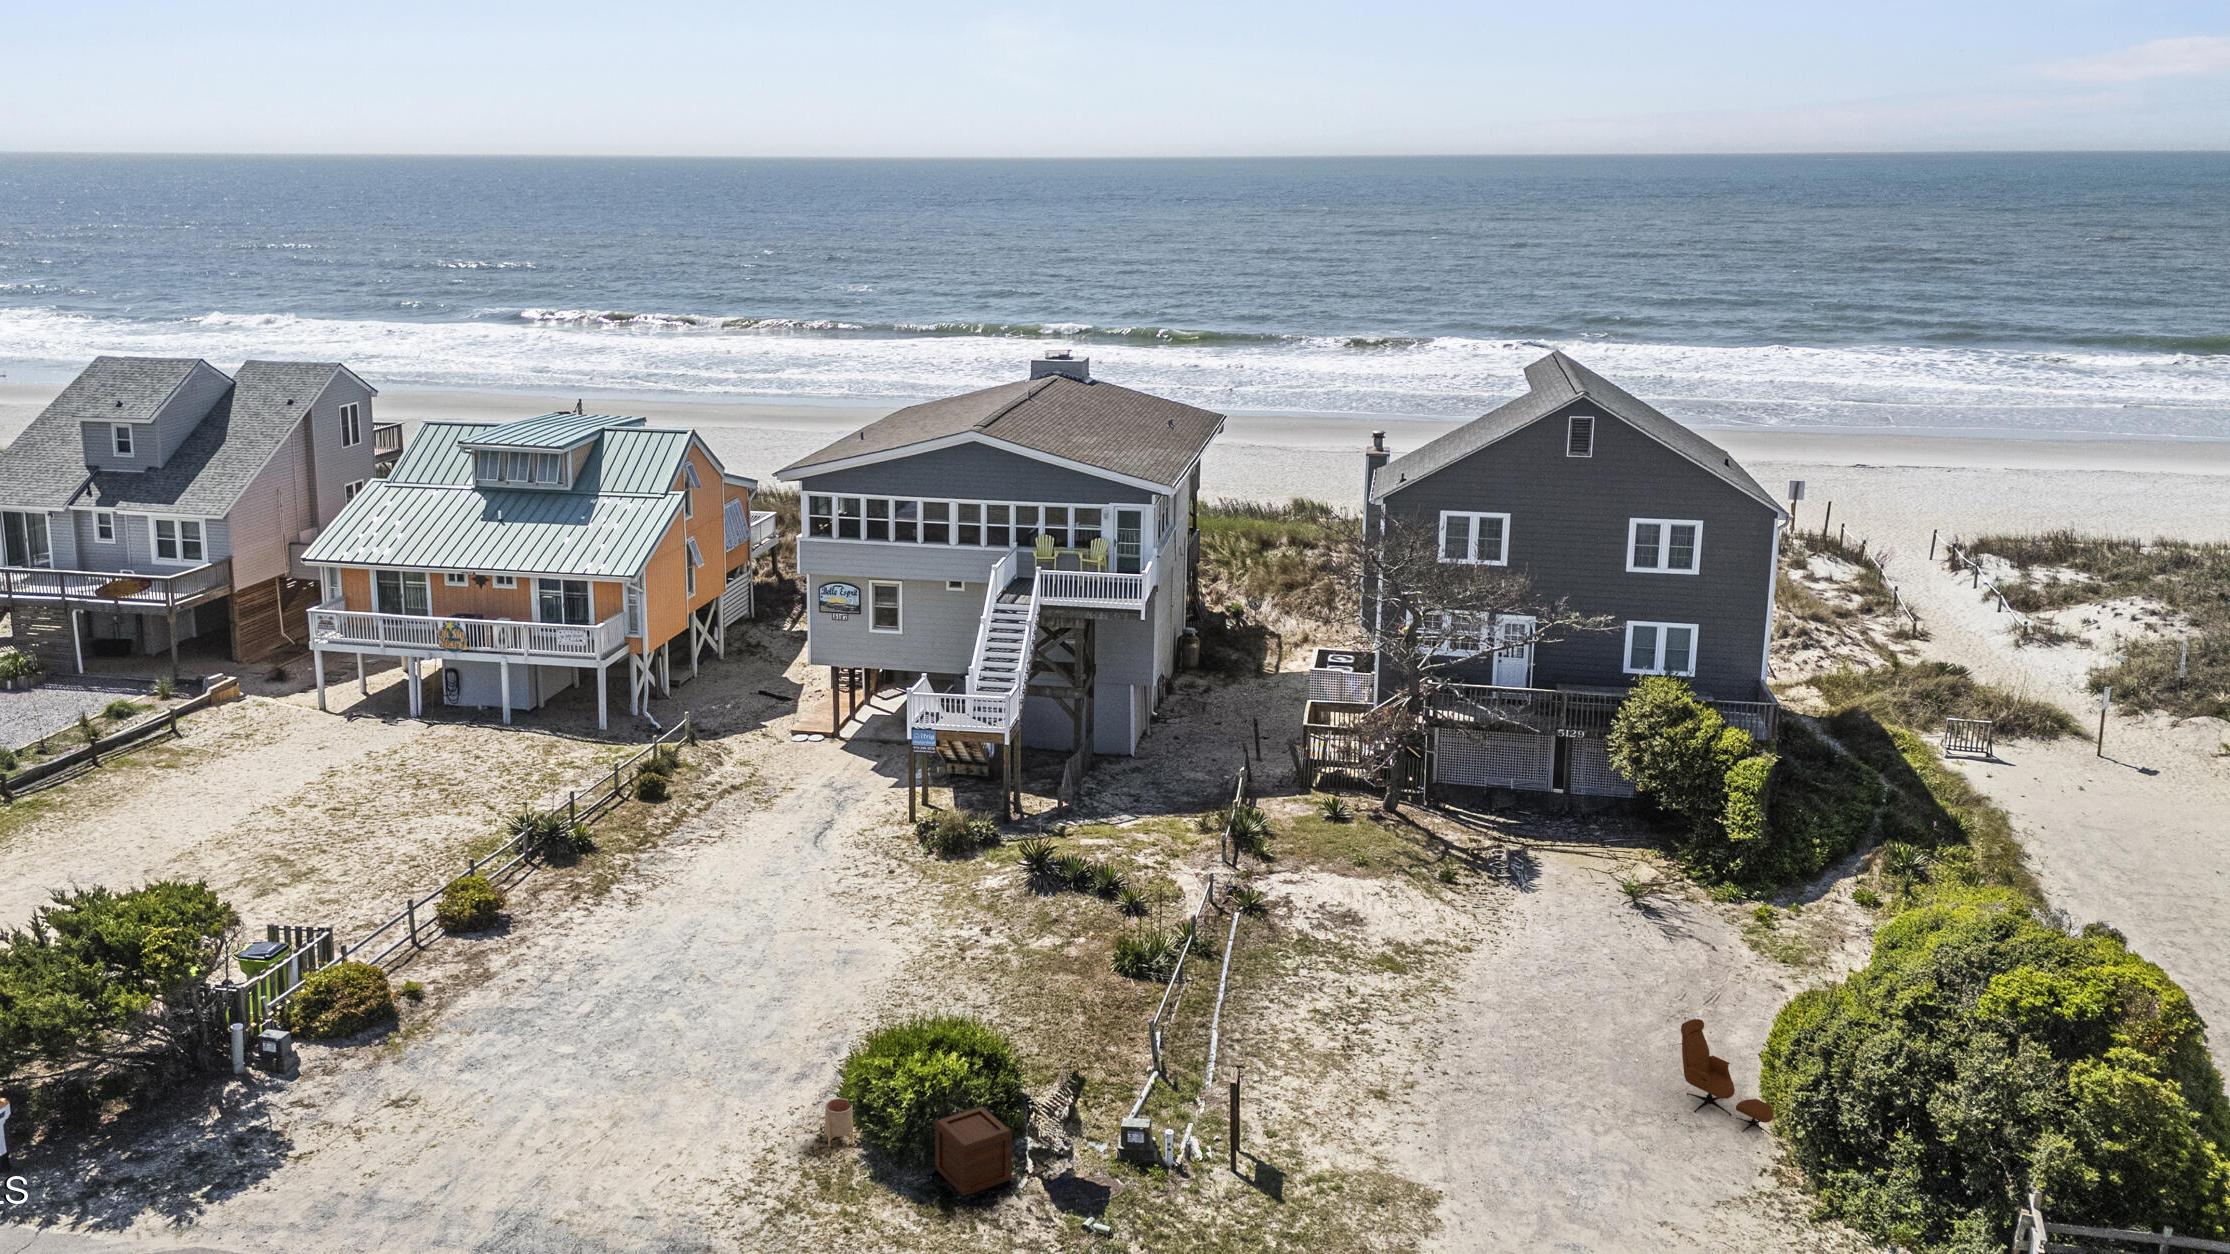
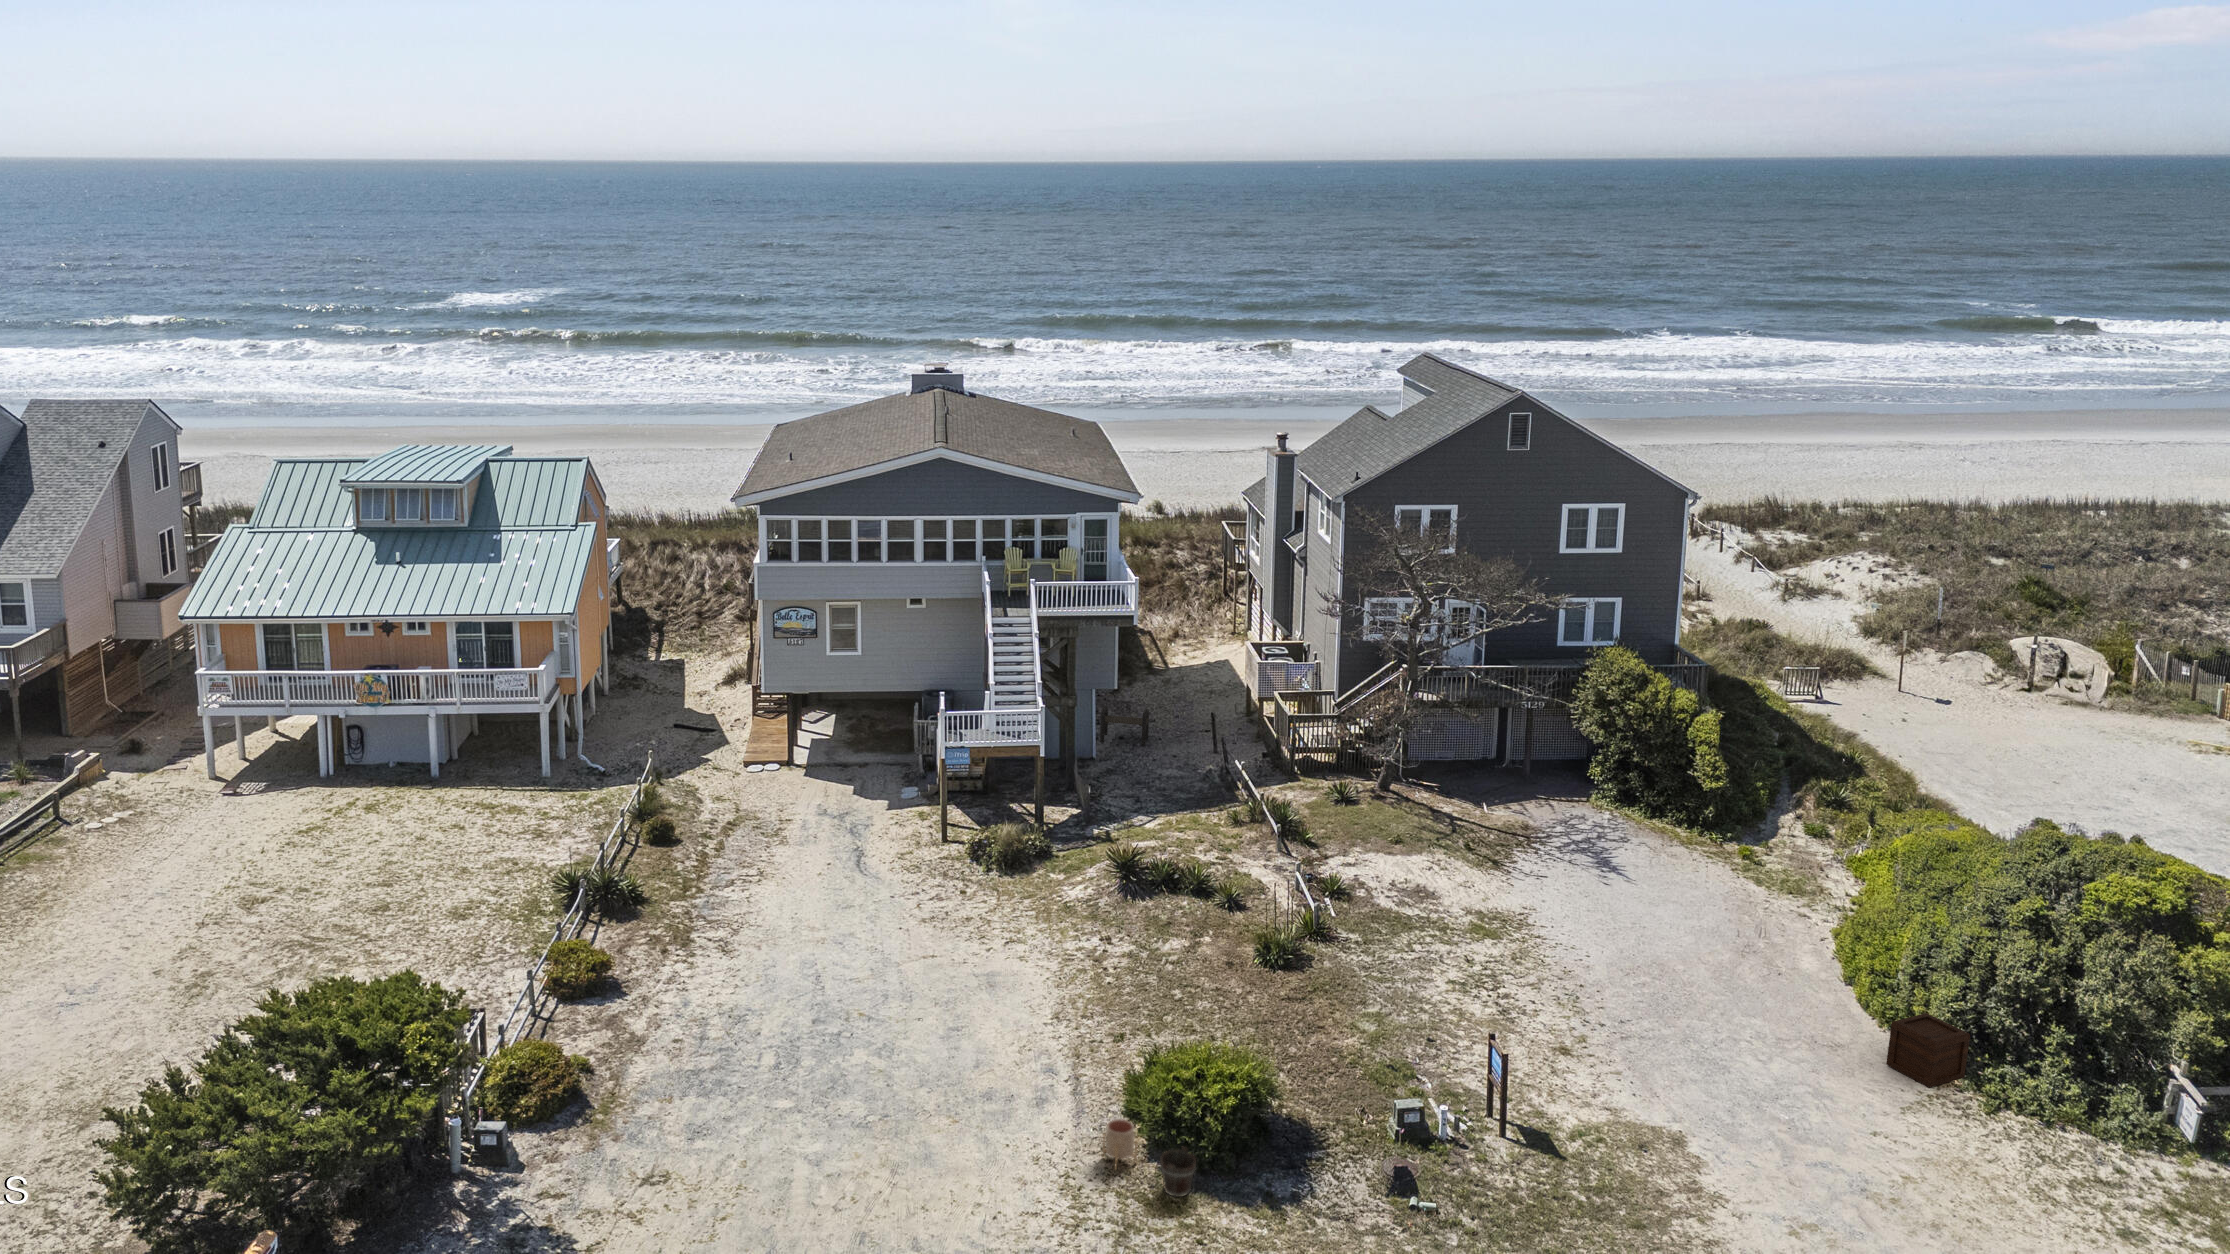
bench: none [1137,702,1190,746] -> present [1100,706,1149,746]
lounge chair: present [1681,1019,1774,1134] -> none [1809,946,1900,1042]
wooden crate: present [935,1106,1012,1196] -> present [1886,1013,1970,1088]
bucket: none [854,1132,890,1181] -> present [1160,1146,1196,1197]

